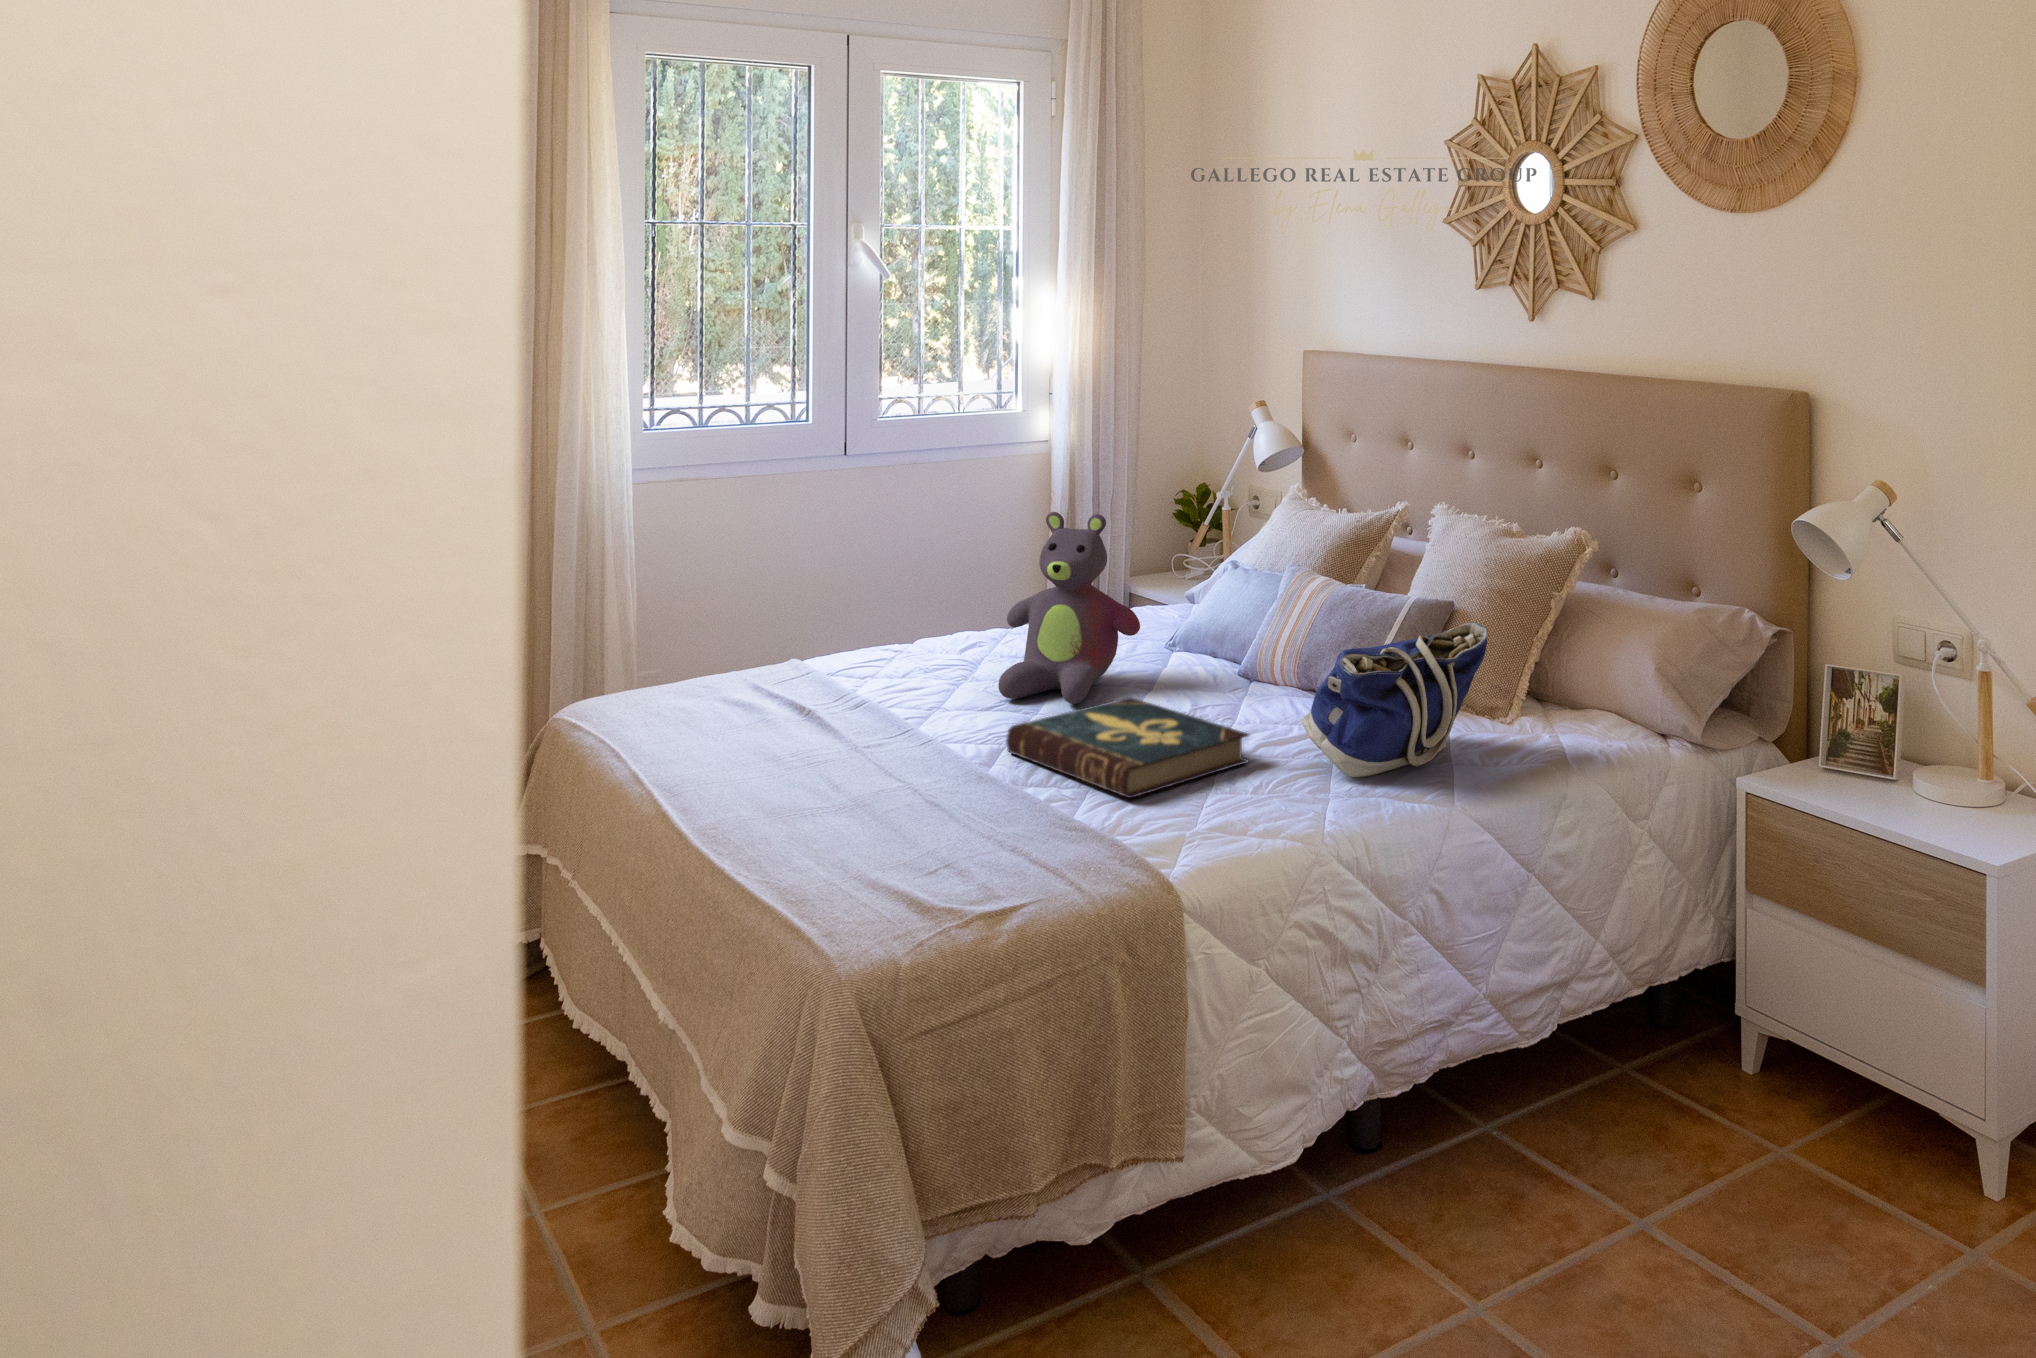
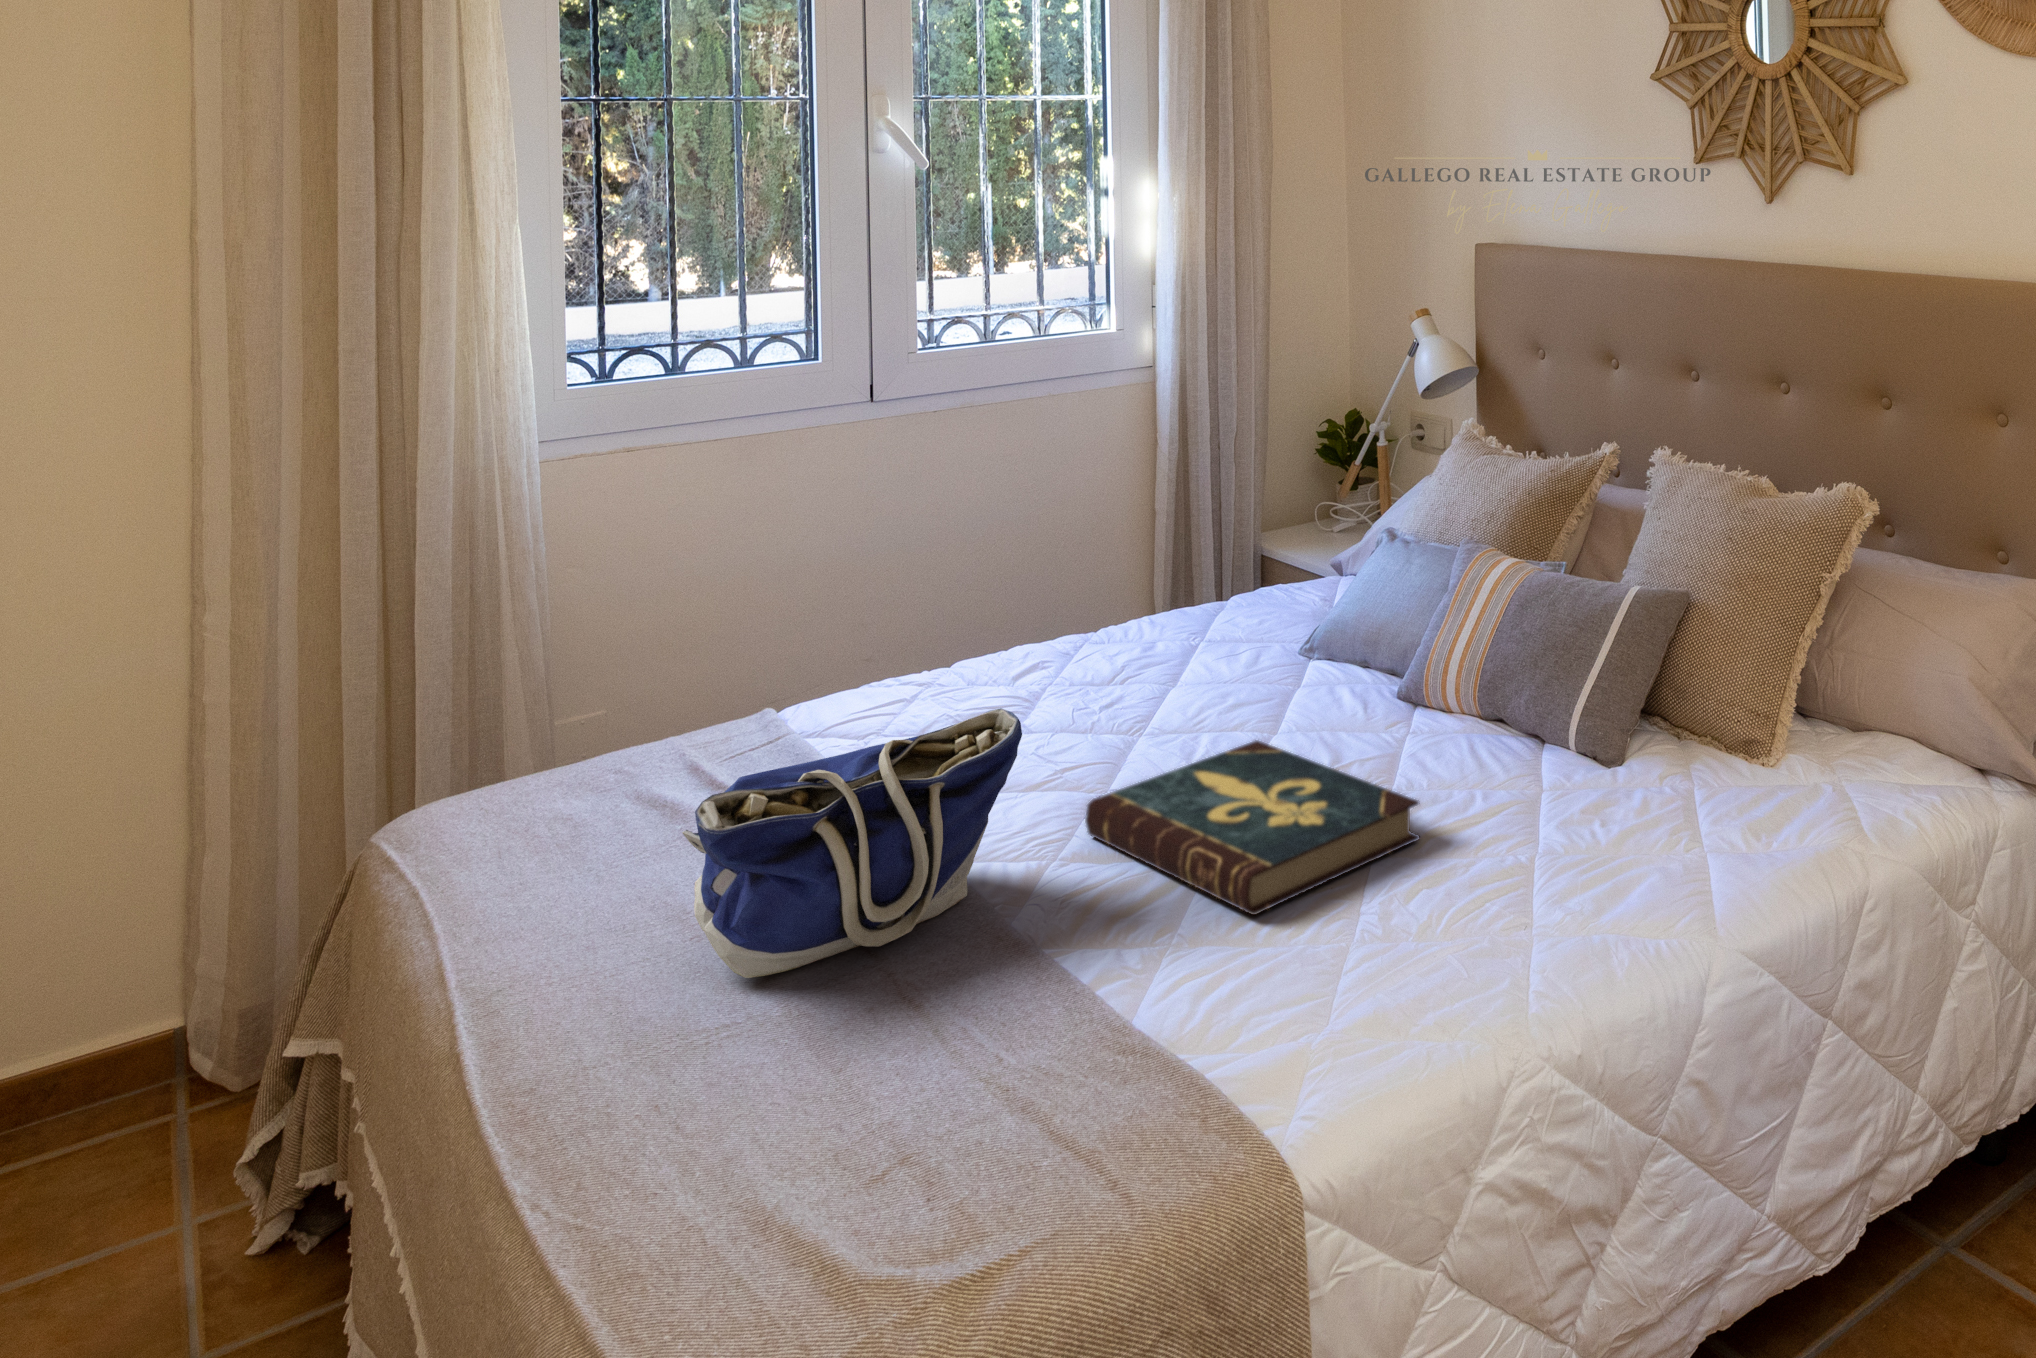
stuffed bear: present [998,512,1140,704] -> none [1081,488,1269,747]
tote bag: present [1301,622,1488,777] -> present [682,708,1022,978]

